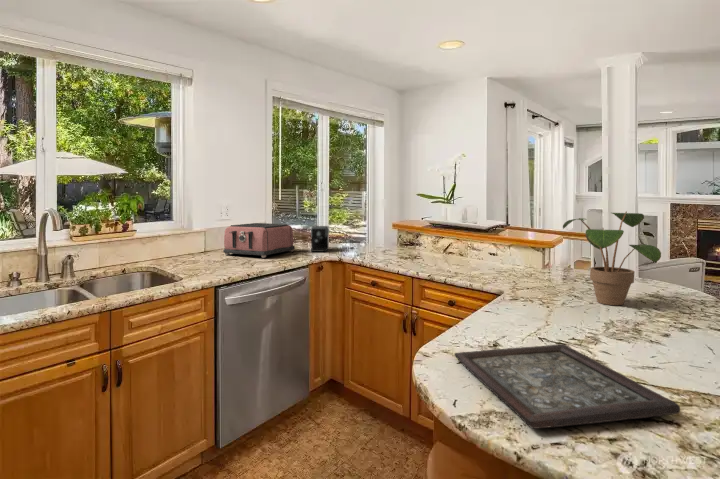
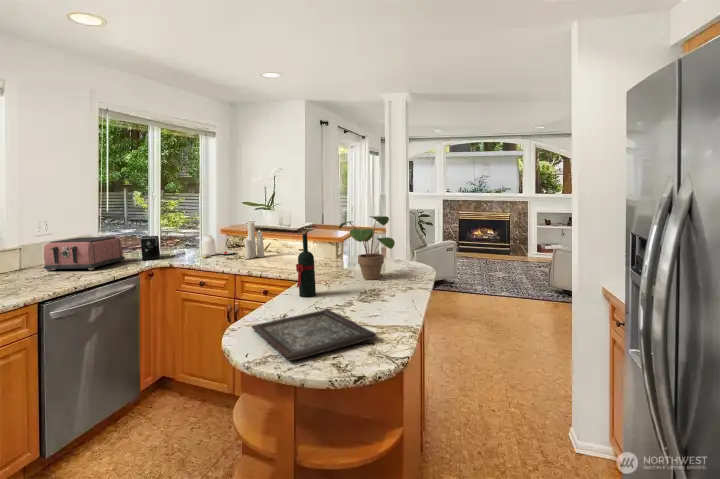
candle: none [421,205,445,260] -> present [245,219,265,259]
wine bottle: none [506,227,534,320] -> present [296,231,316,297]
jar: none [373,228,412,254] -> present [202,235,235,257]

